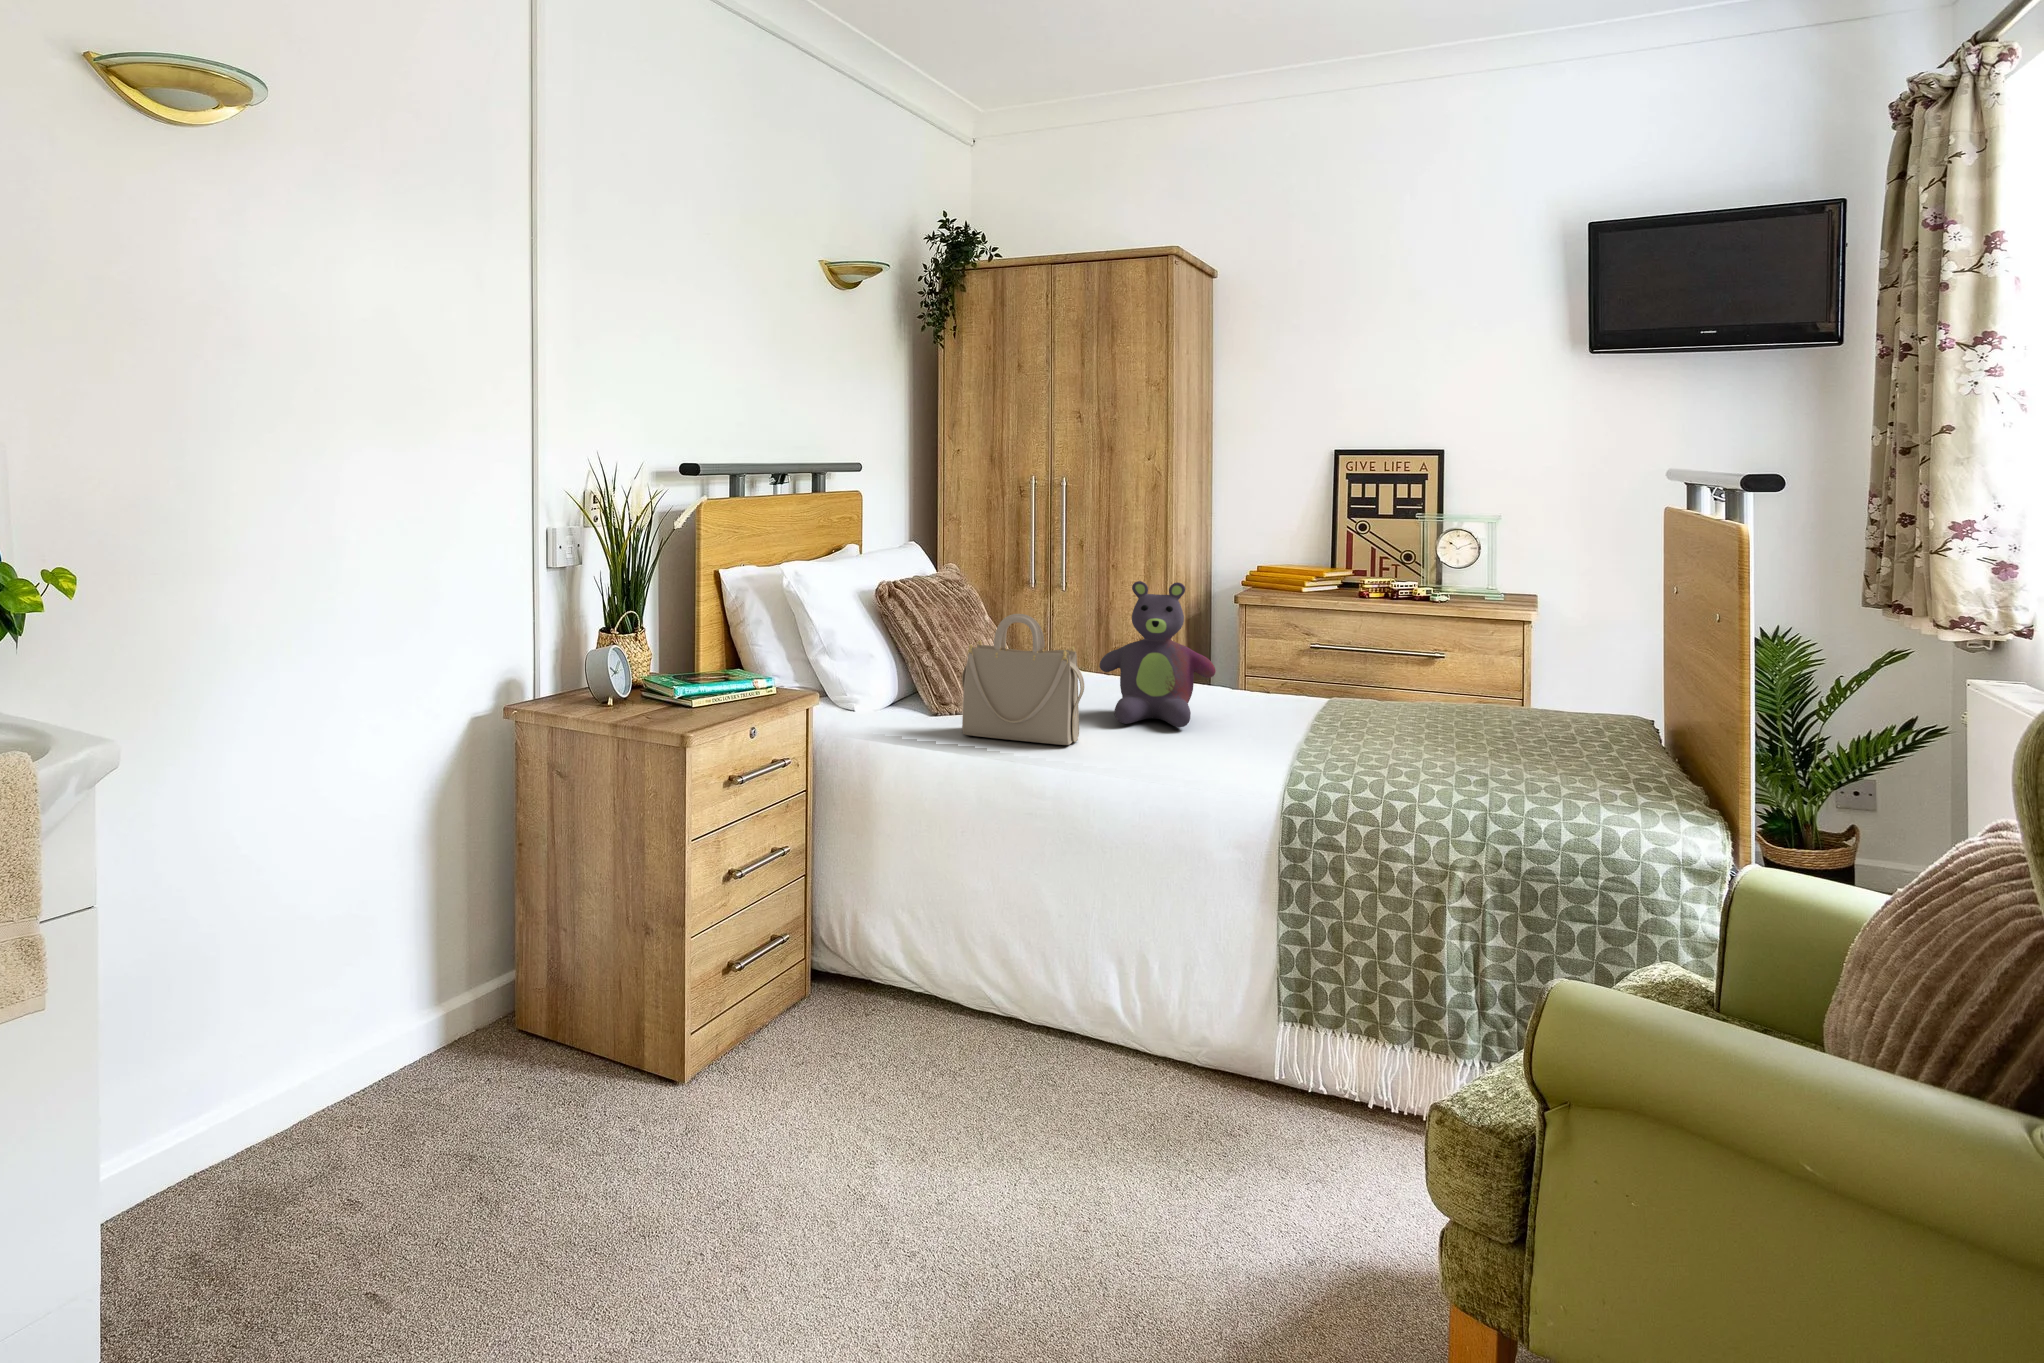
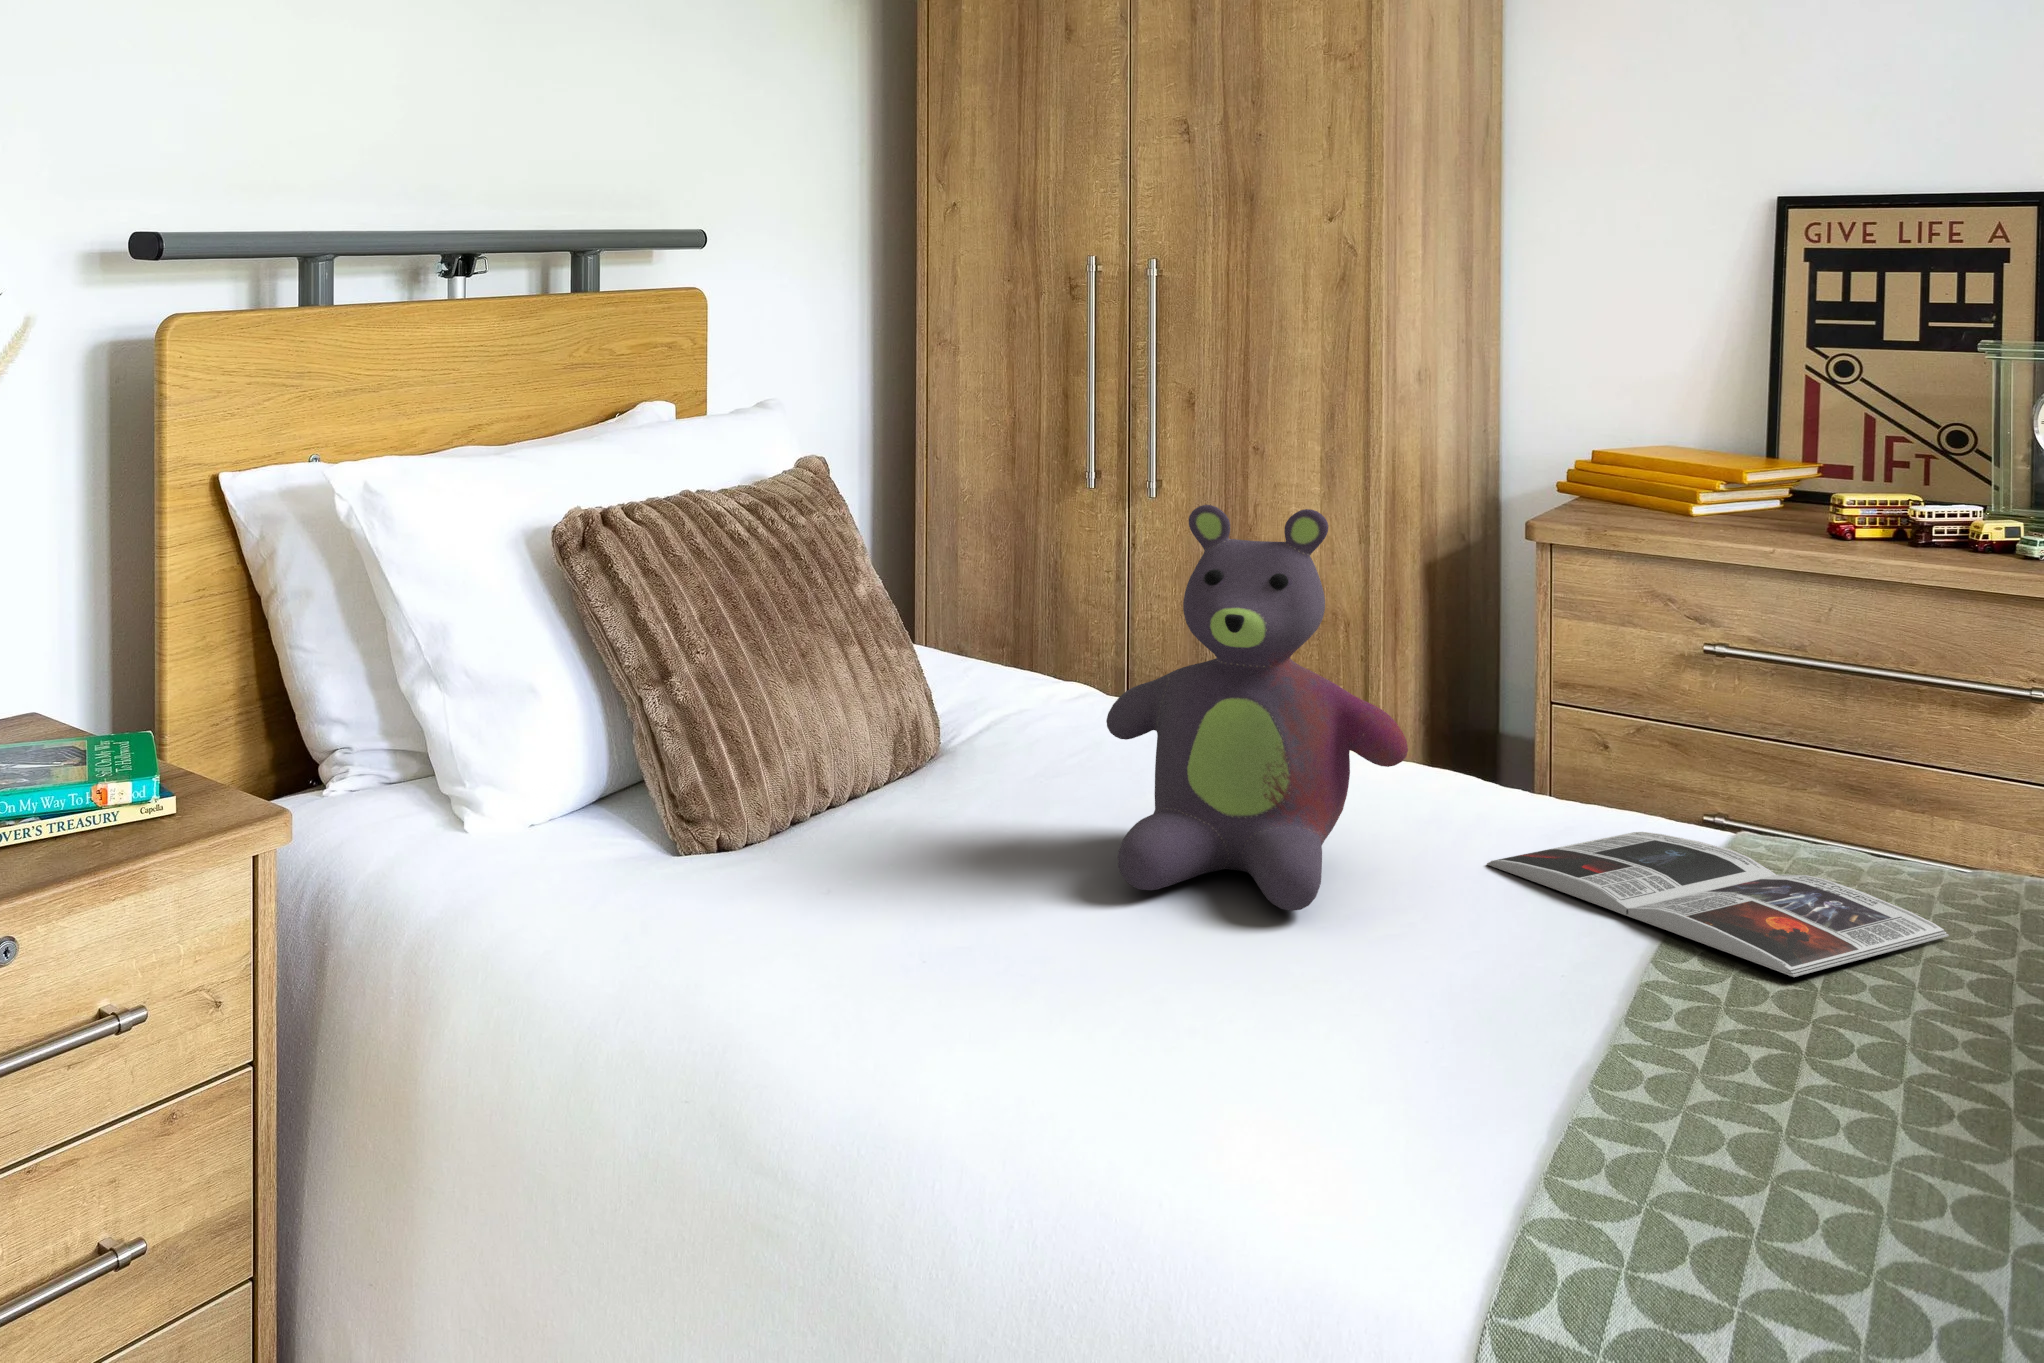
handbag: present [962,614,1084,745] -> none [676,600,993,976]
magazine: none [1243,706,1402,739] -> present [1487,832,1949,977]

